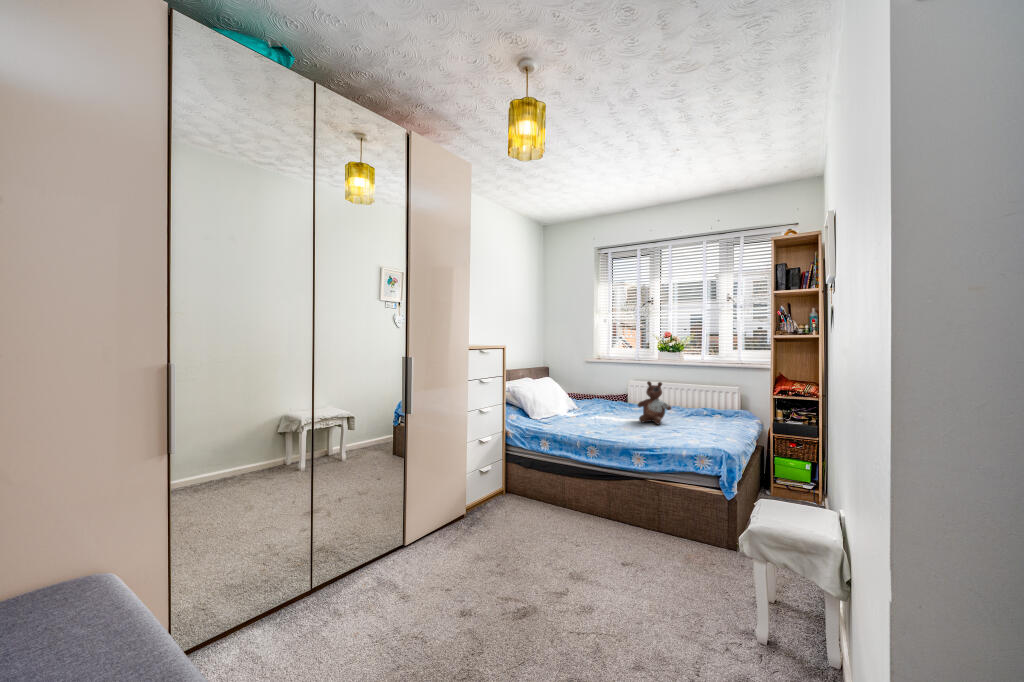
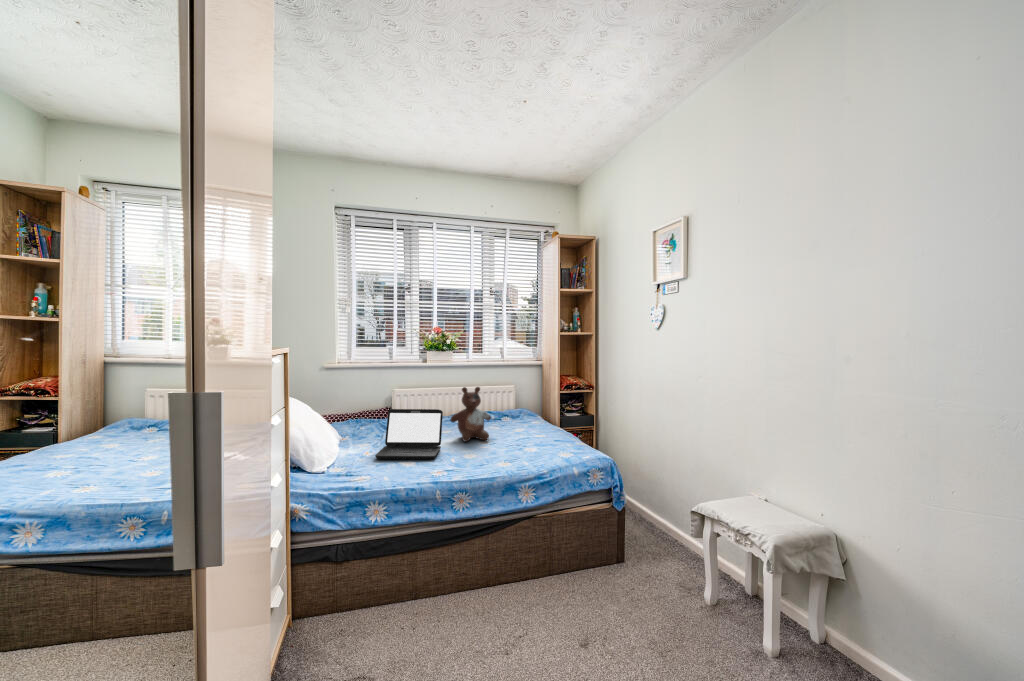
laptop: none [571,391,623,427] -> present [375,409,443,460]

